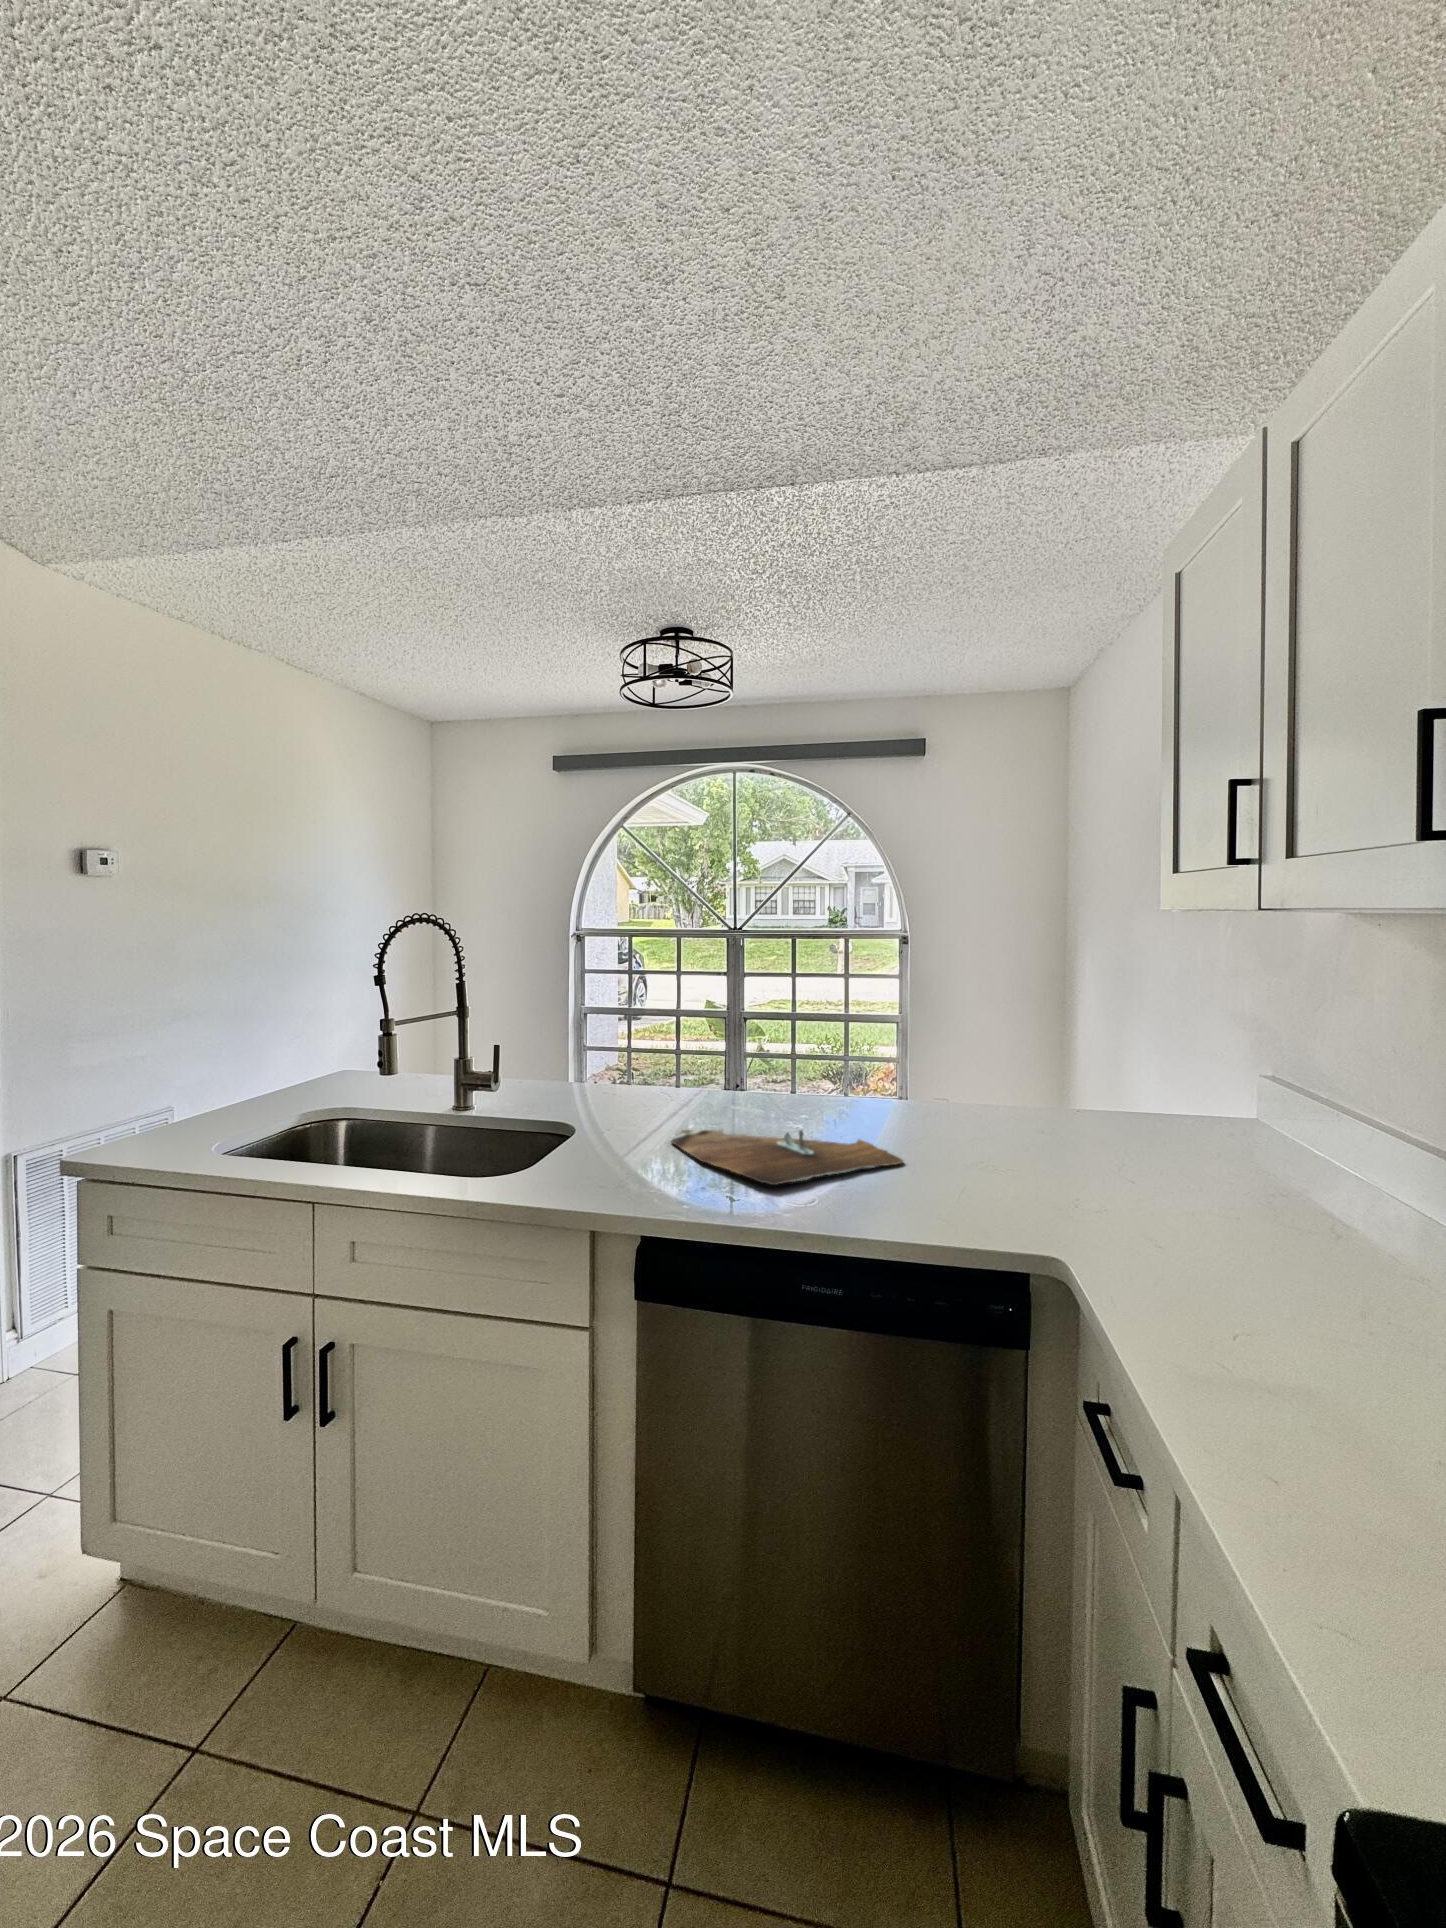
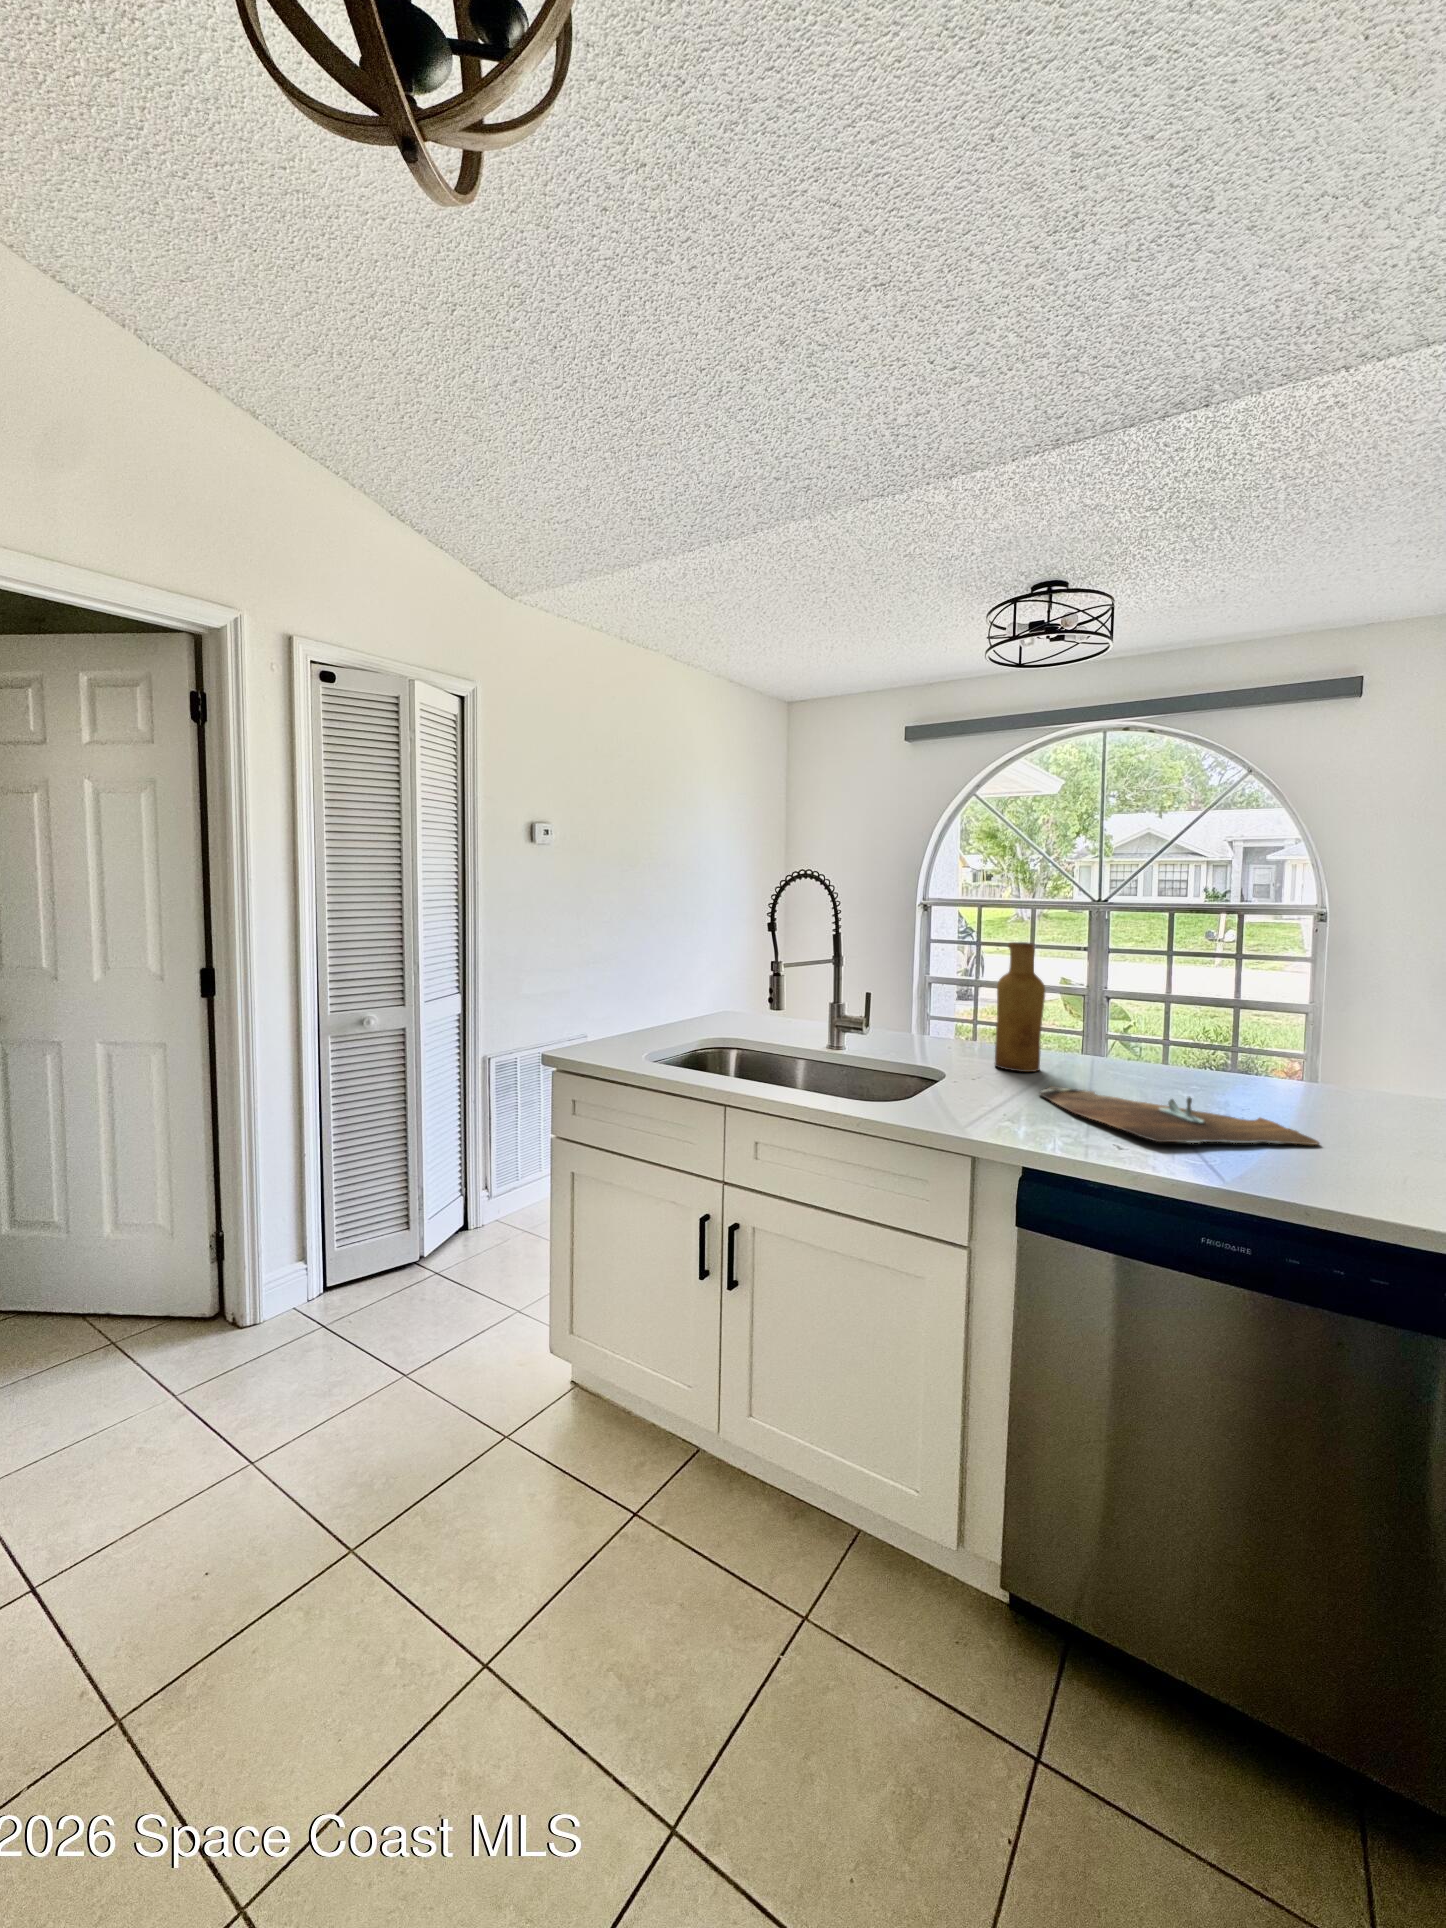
vase: none [631,983,677,1116] -> present [995,942,1045,1072]

